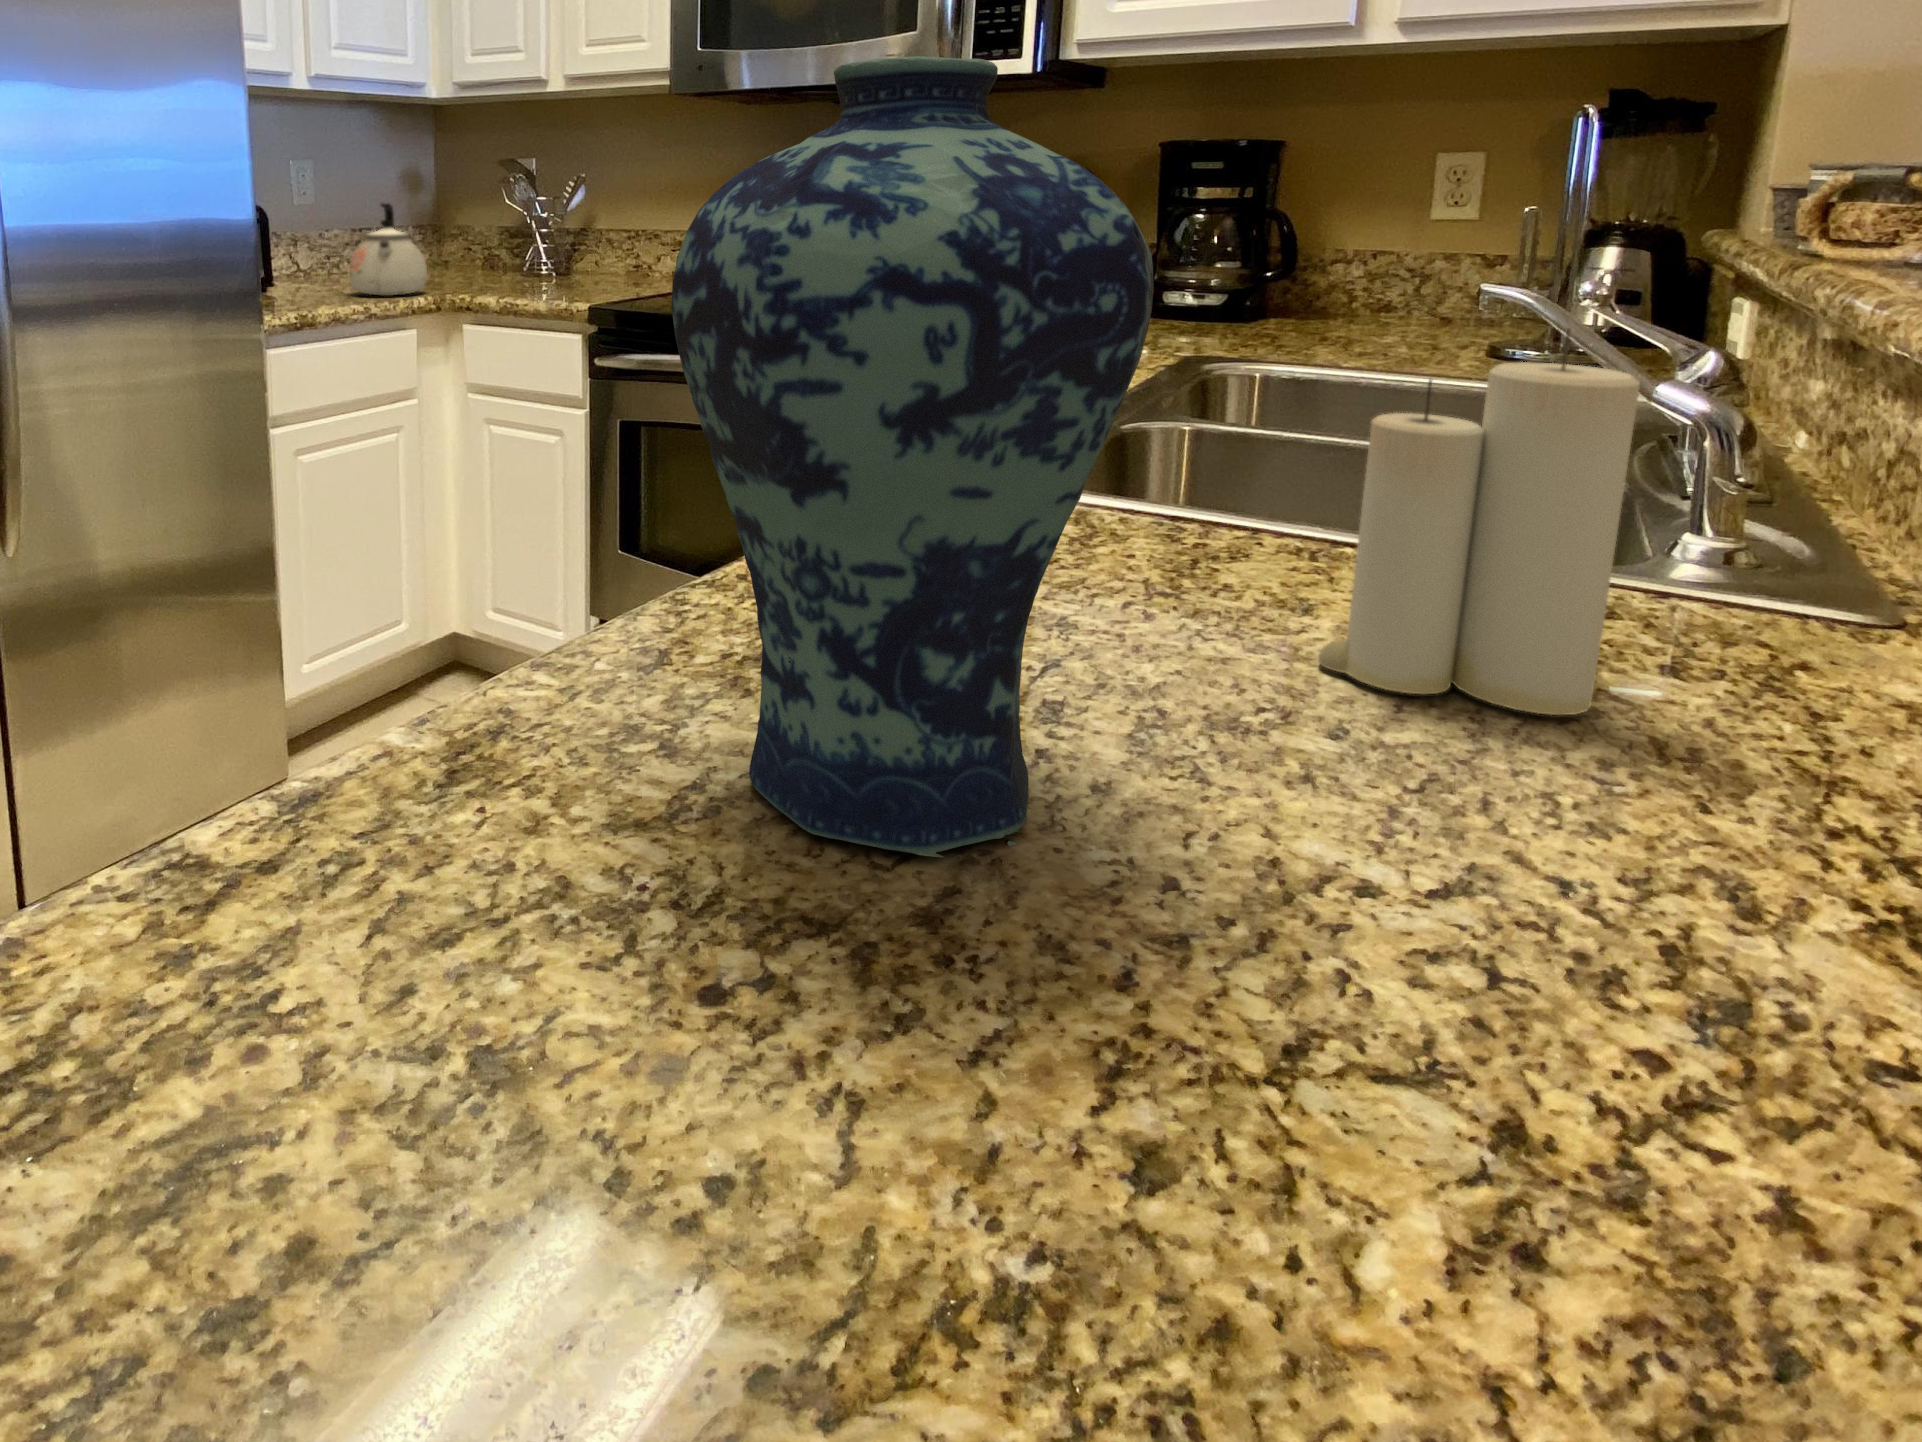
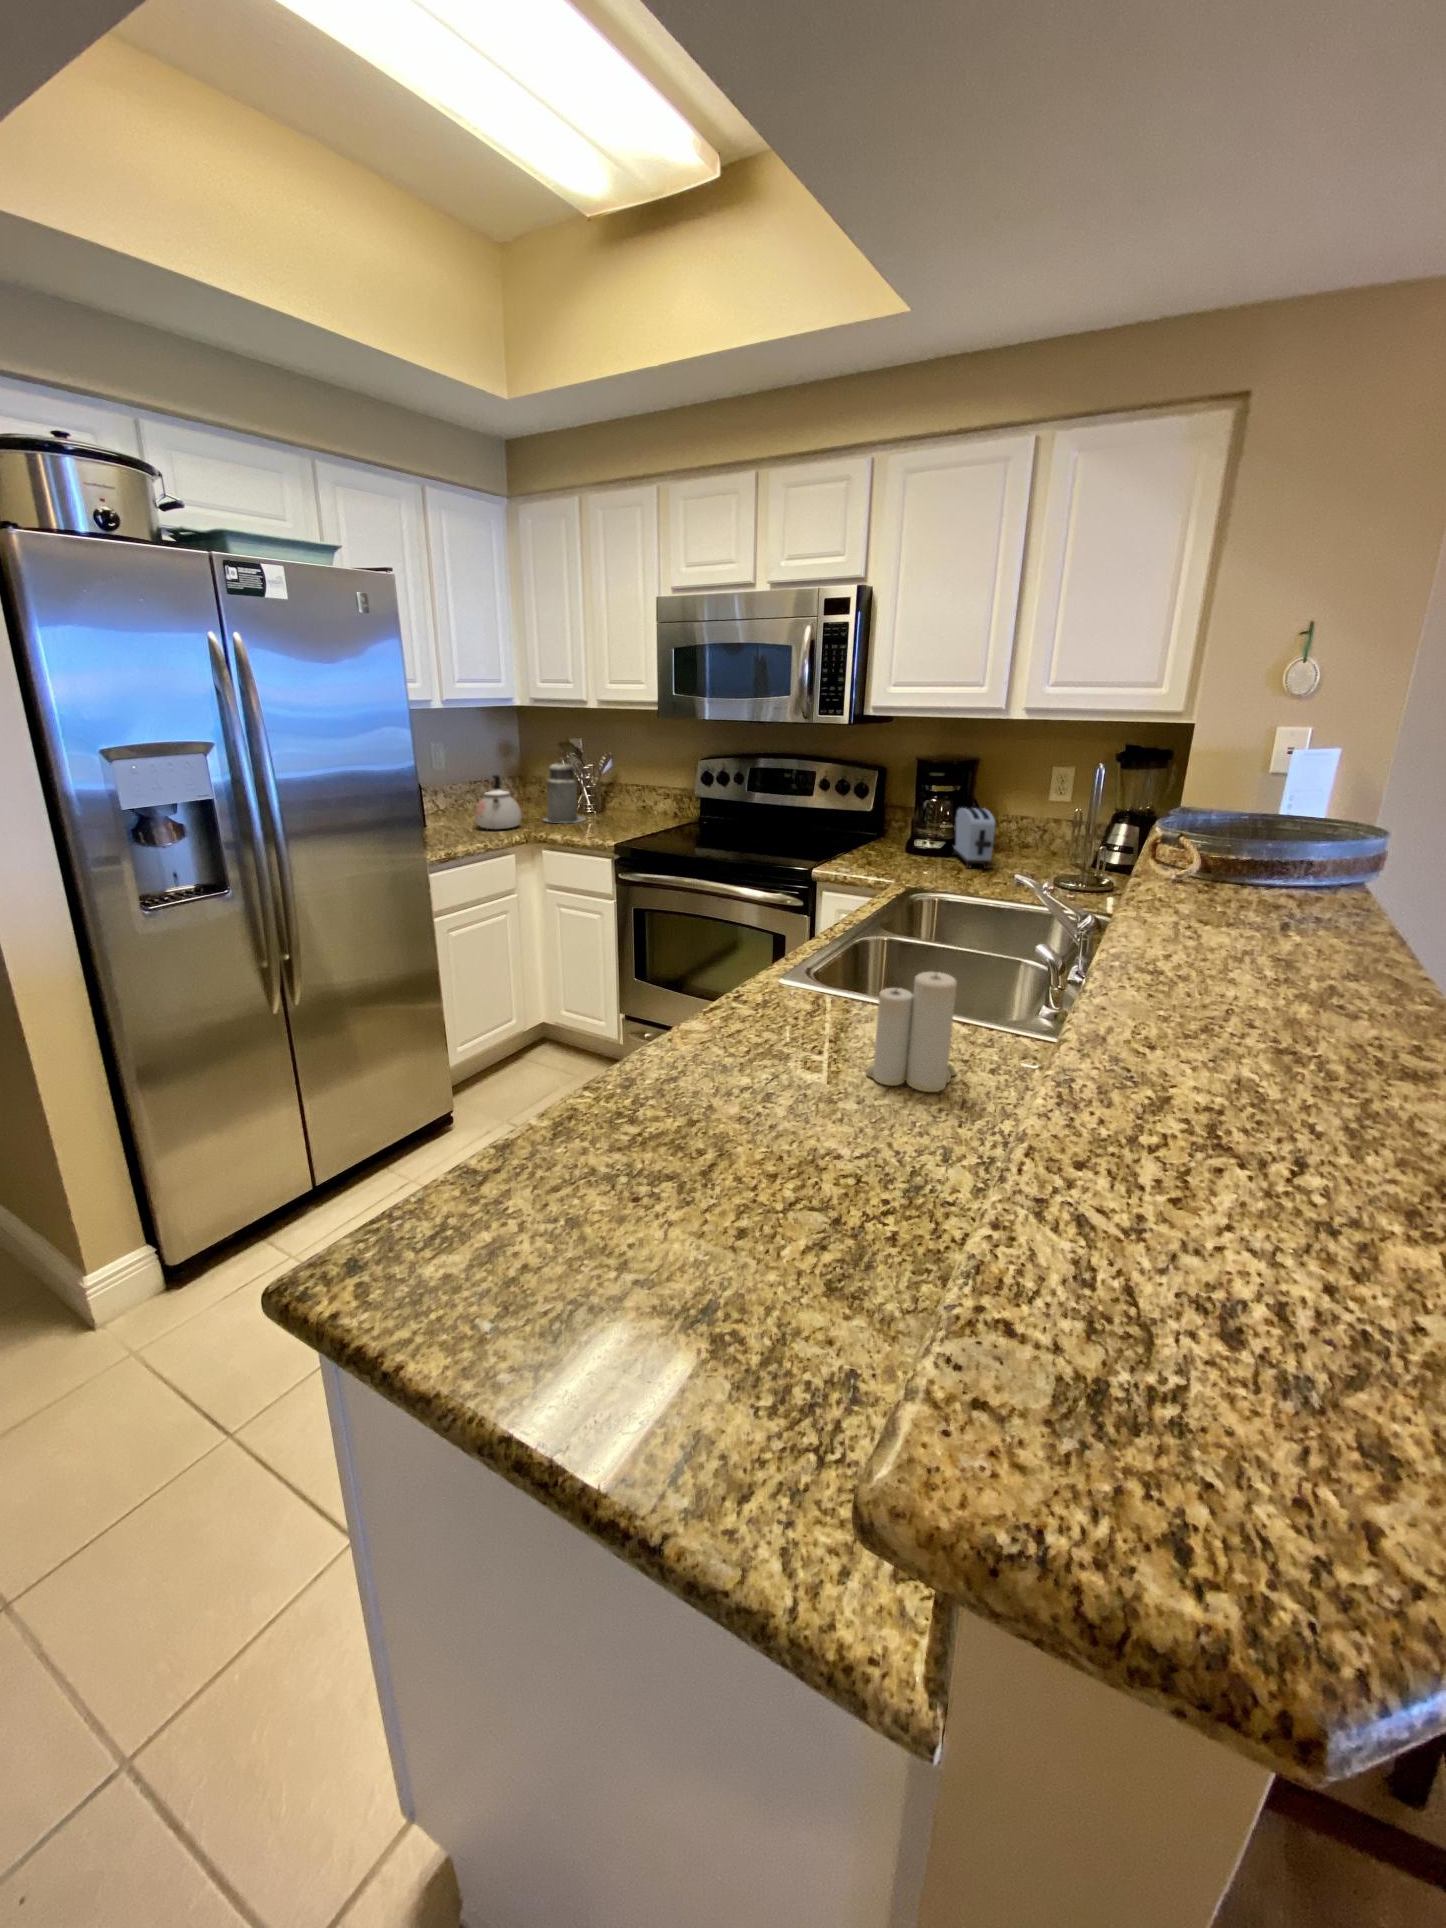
vase: present [671,56,1154,857] -> none [625,898,781,1155]
canister: none [463,180,538,290] -> present [543,763,585,823]
toaster: none [1244,229,1349,343] -> present [953,808,995,869]

